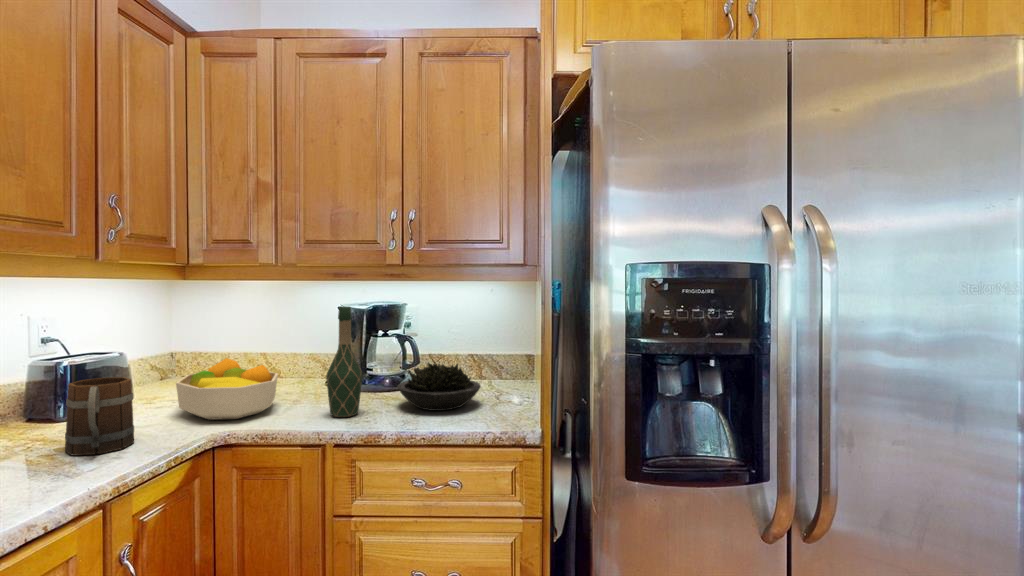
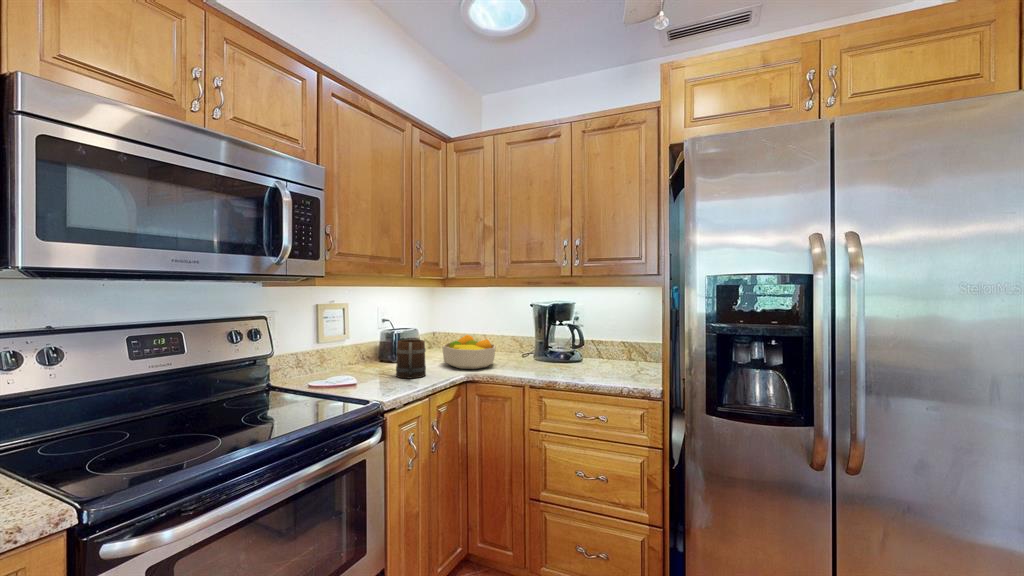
wine bottle: present [326,307,362,417] -> none [524,304,546,373]
succulent plant: present [398,362,481,411] -> none [568,342,624,374]

